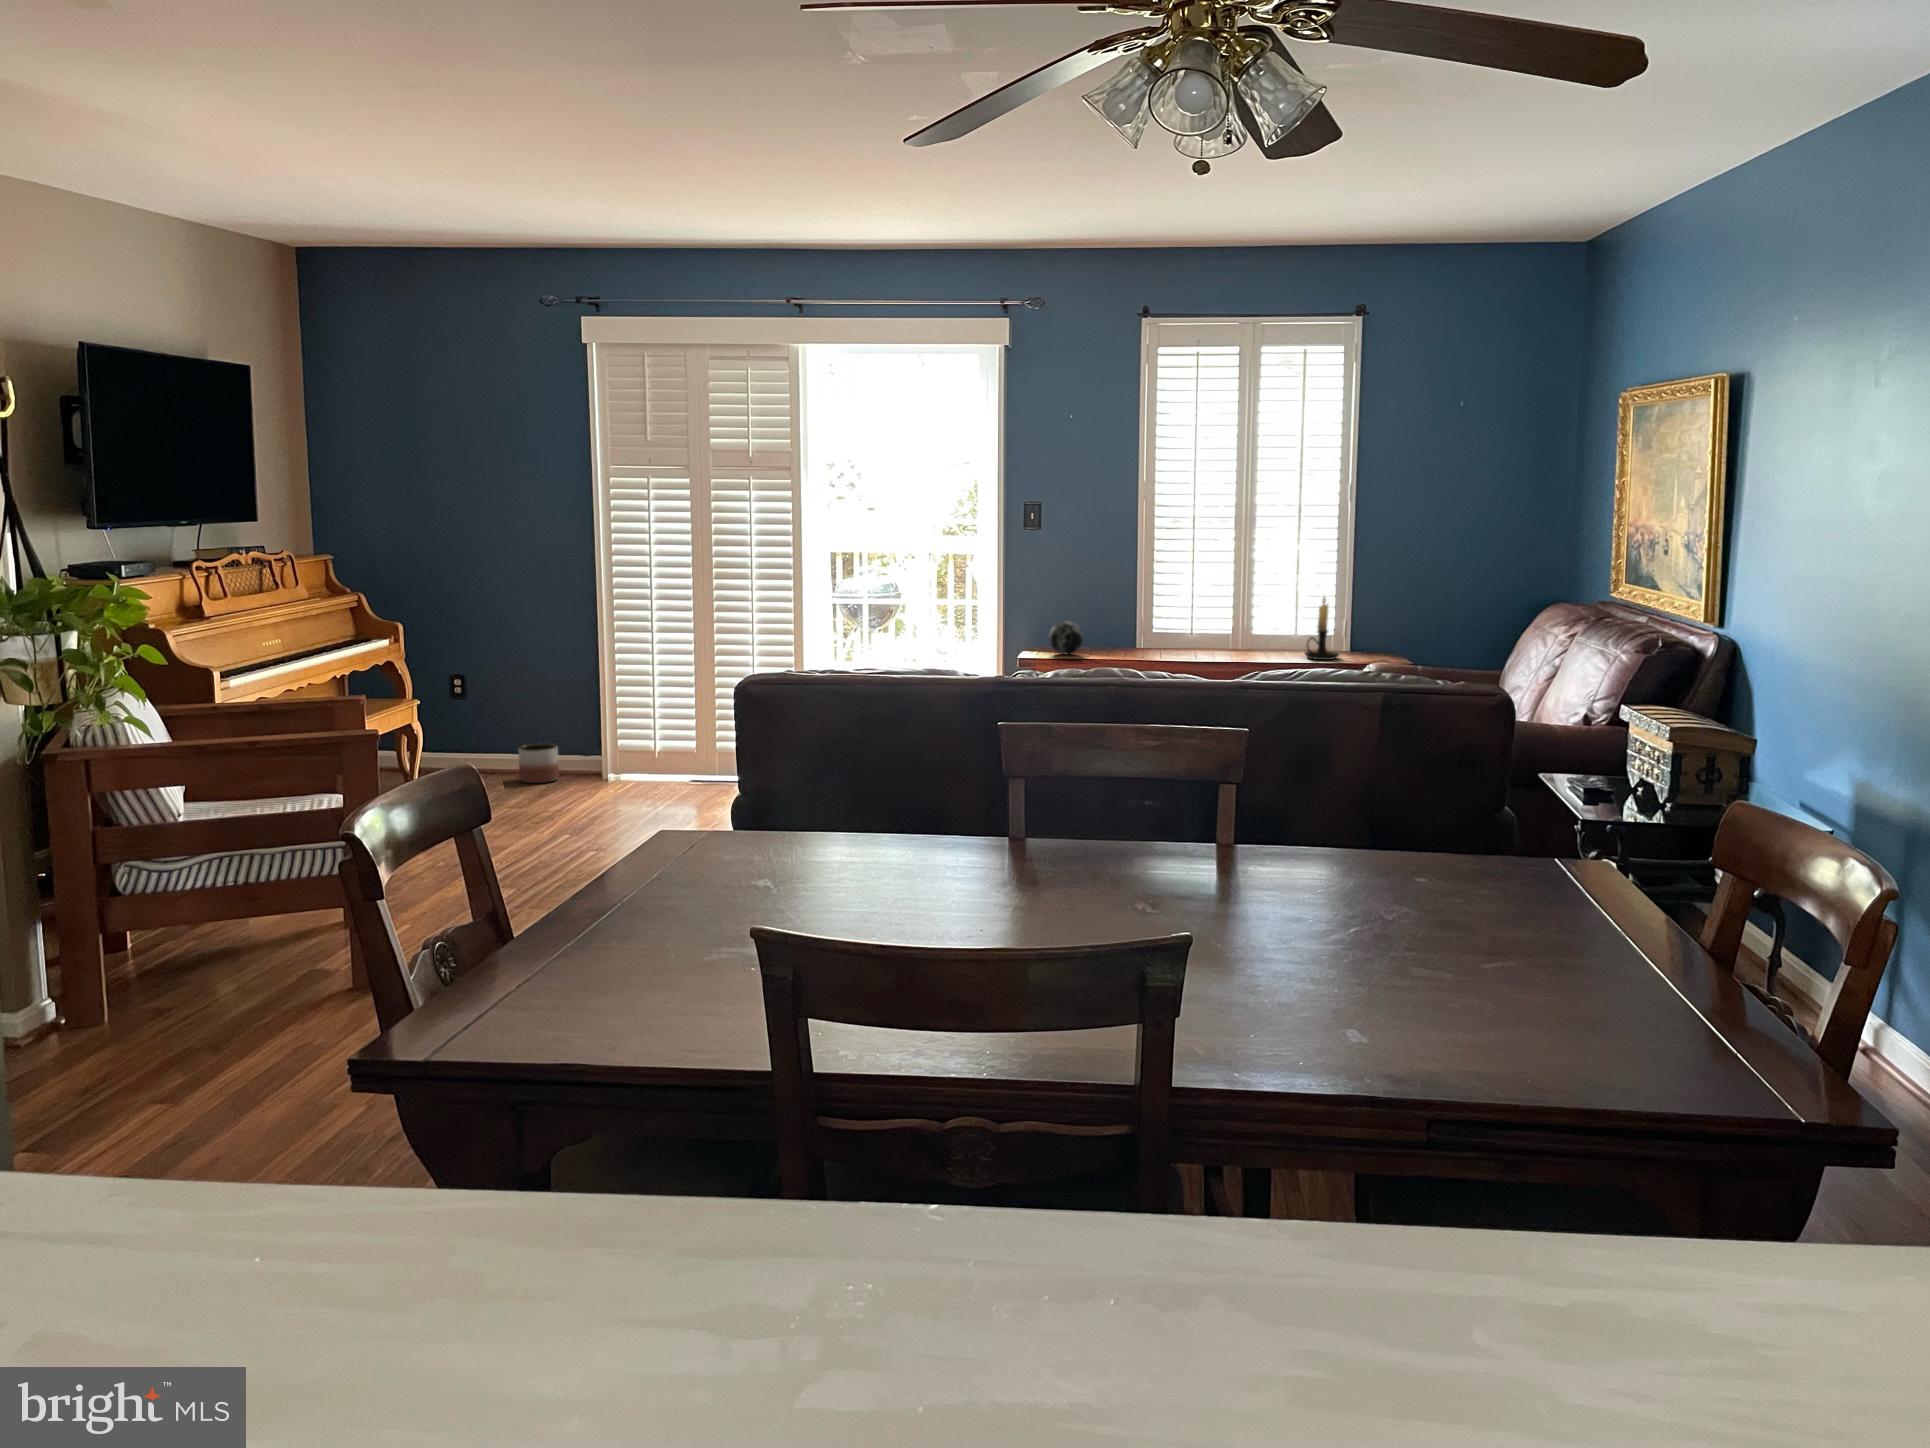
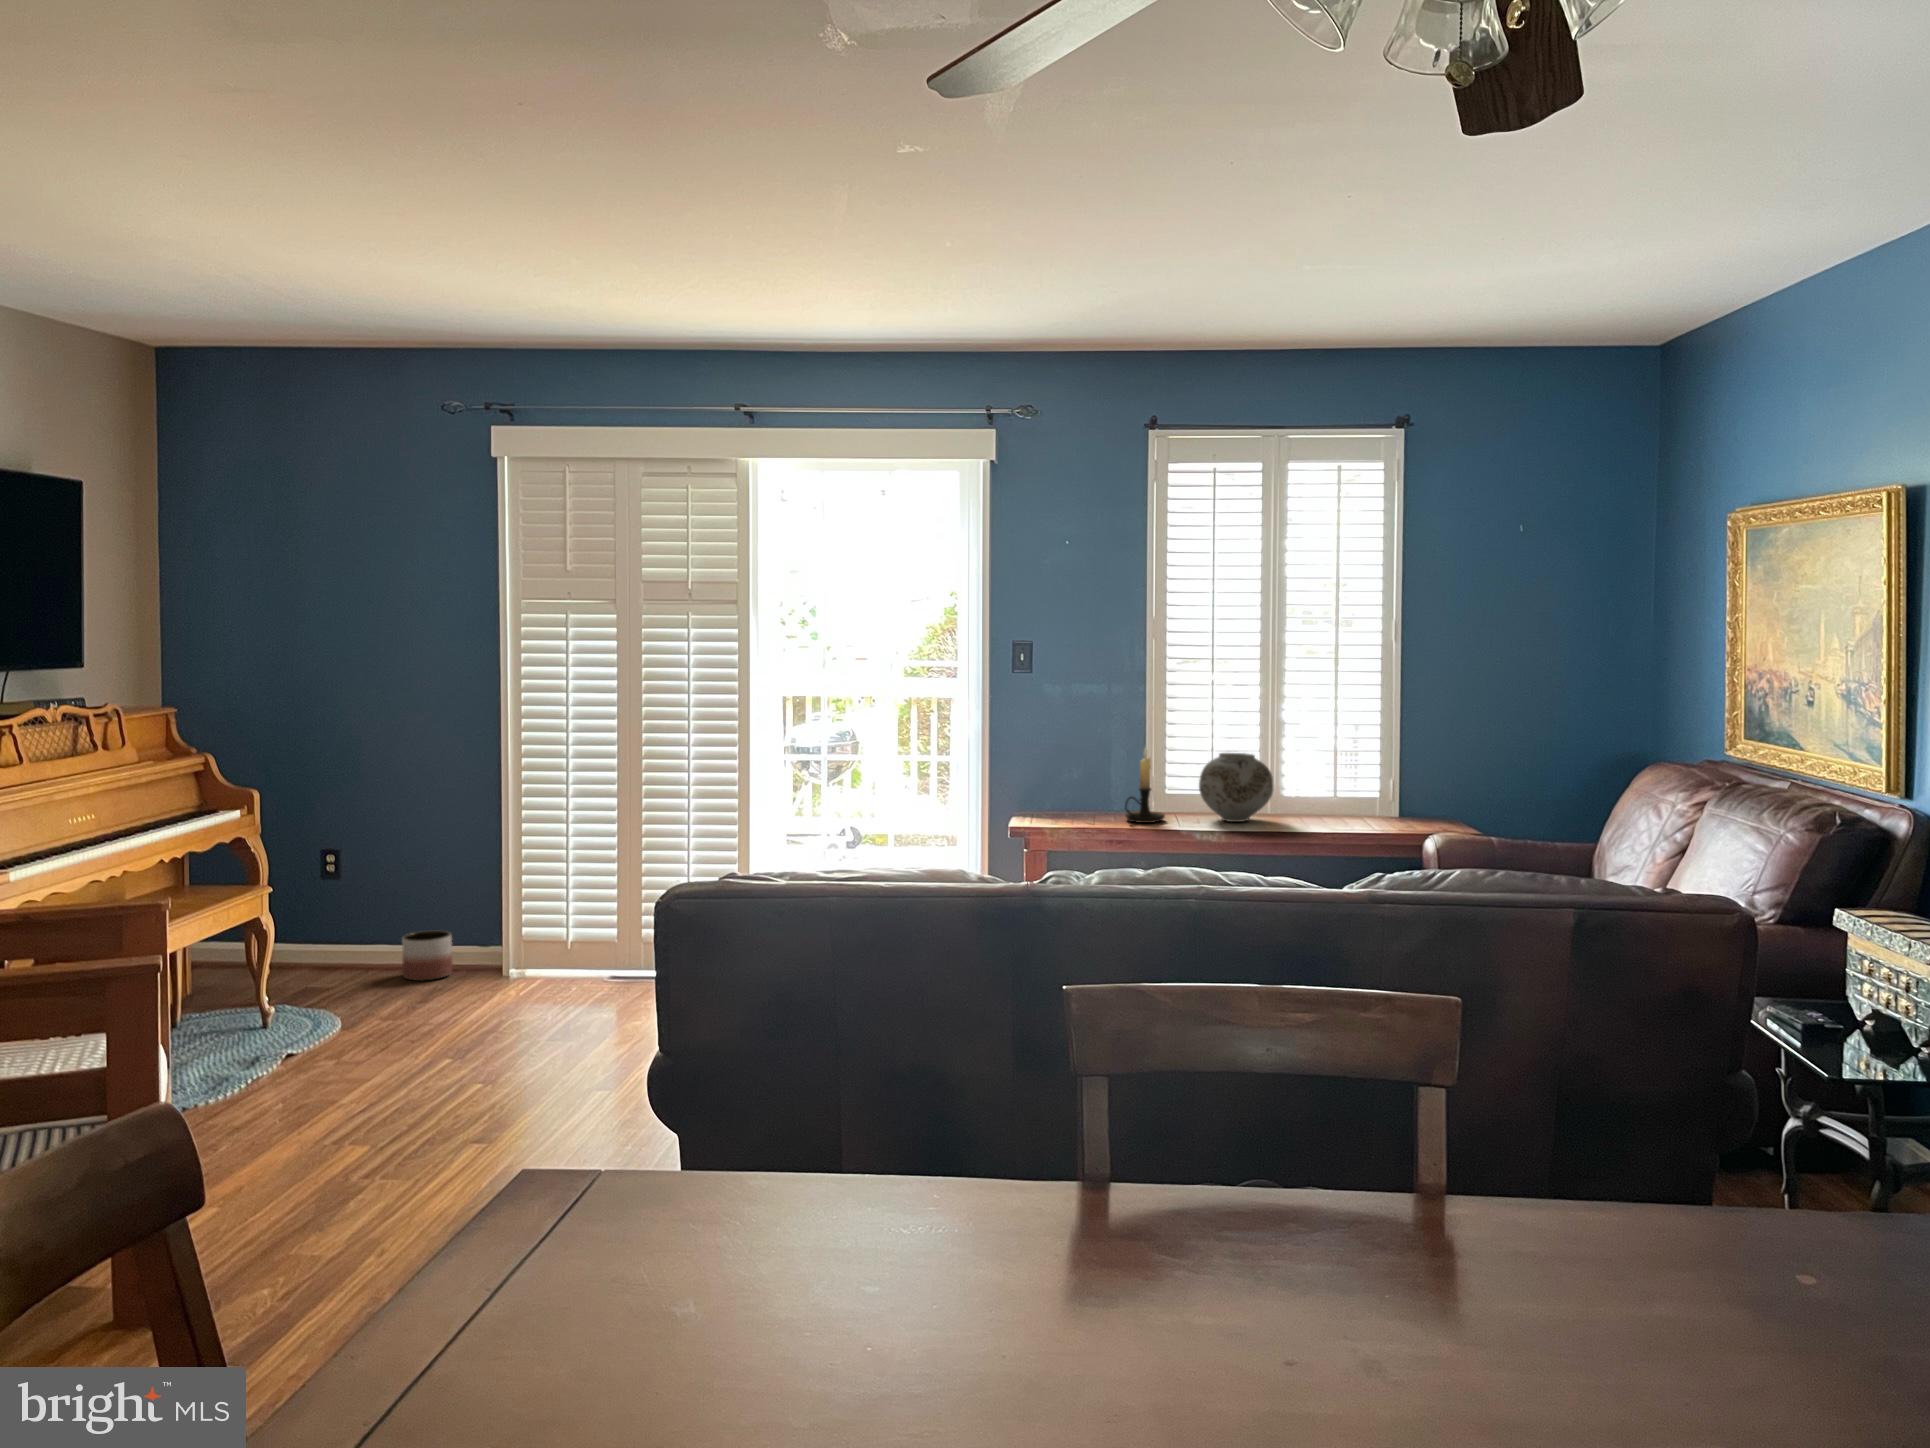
candle holder: present [1305,596,1340,660] -> present [1125,748,1165,823]
vase: none [1177,598,1240,656] -> present [1199,753,1273,822]
decorative orb: present [1049,621,1083,654] -> none [1048,780,1088,821]

